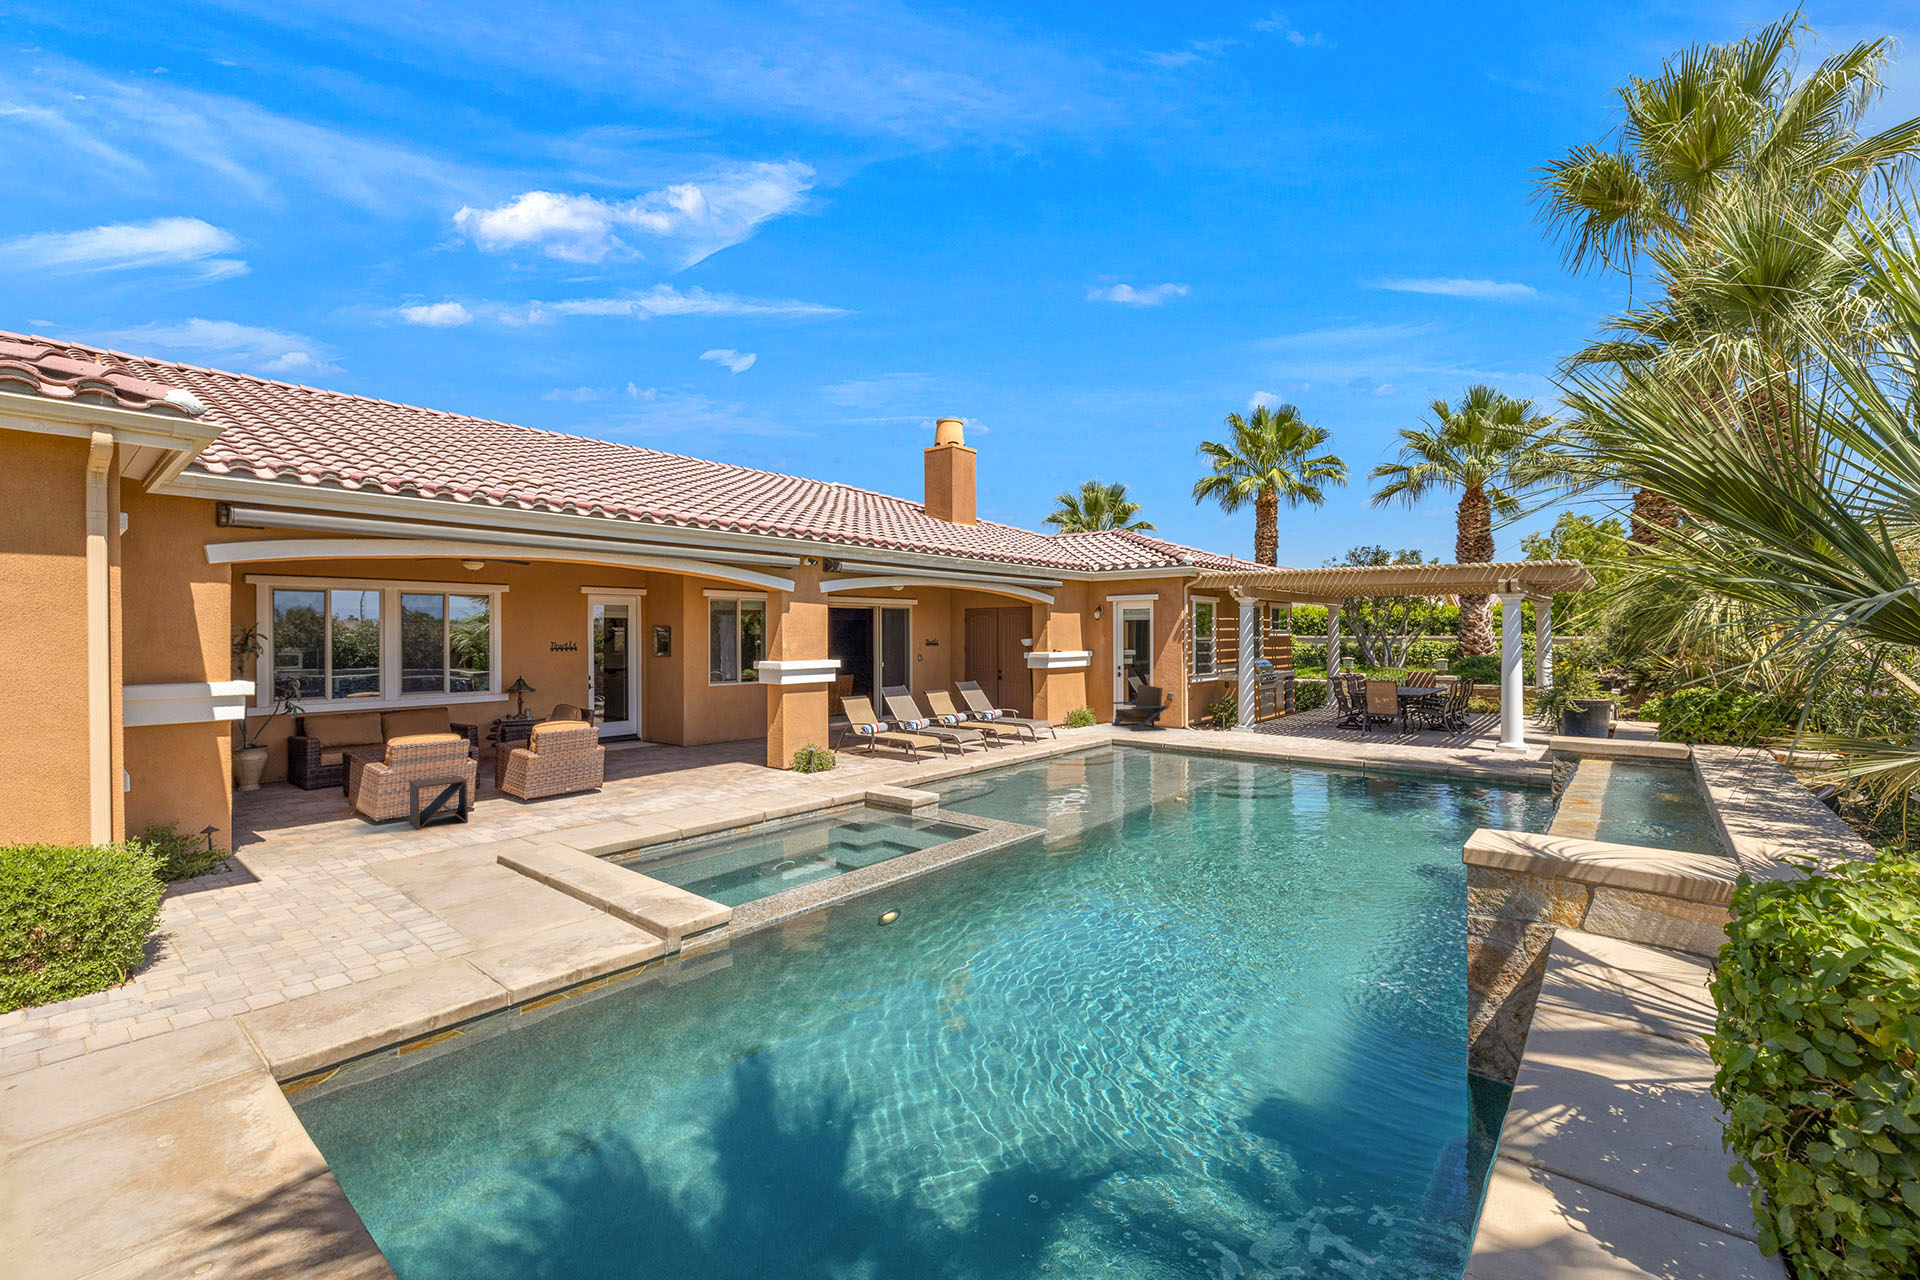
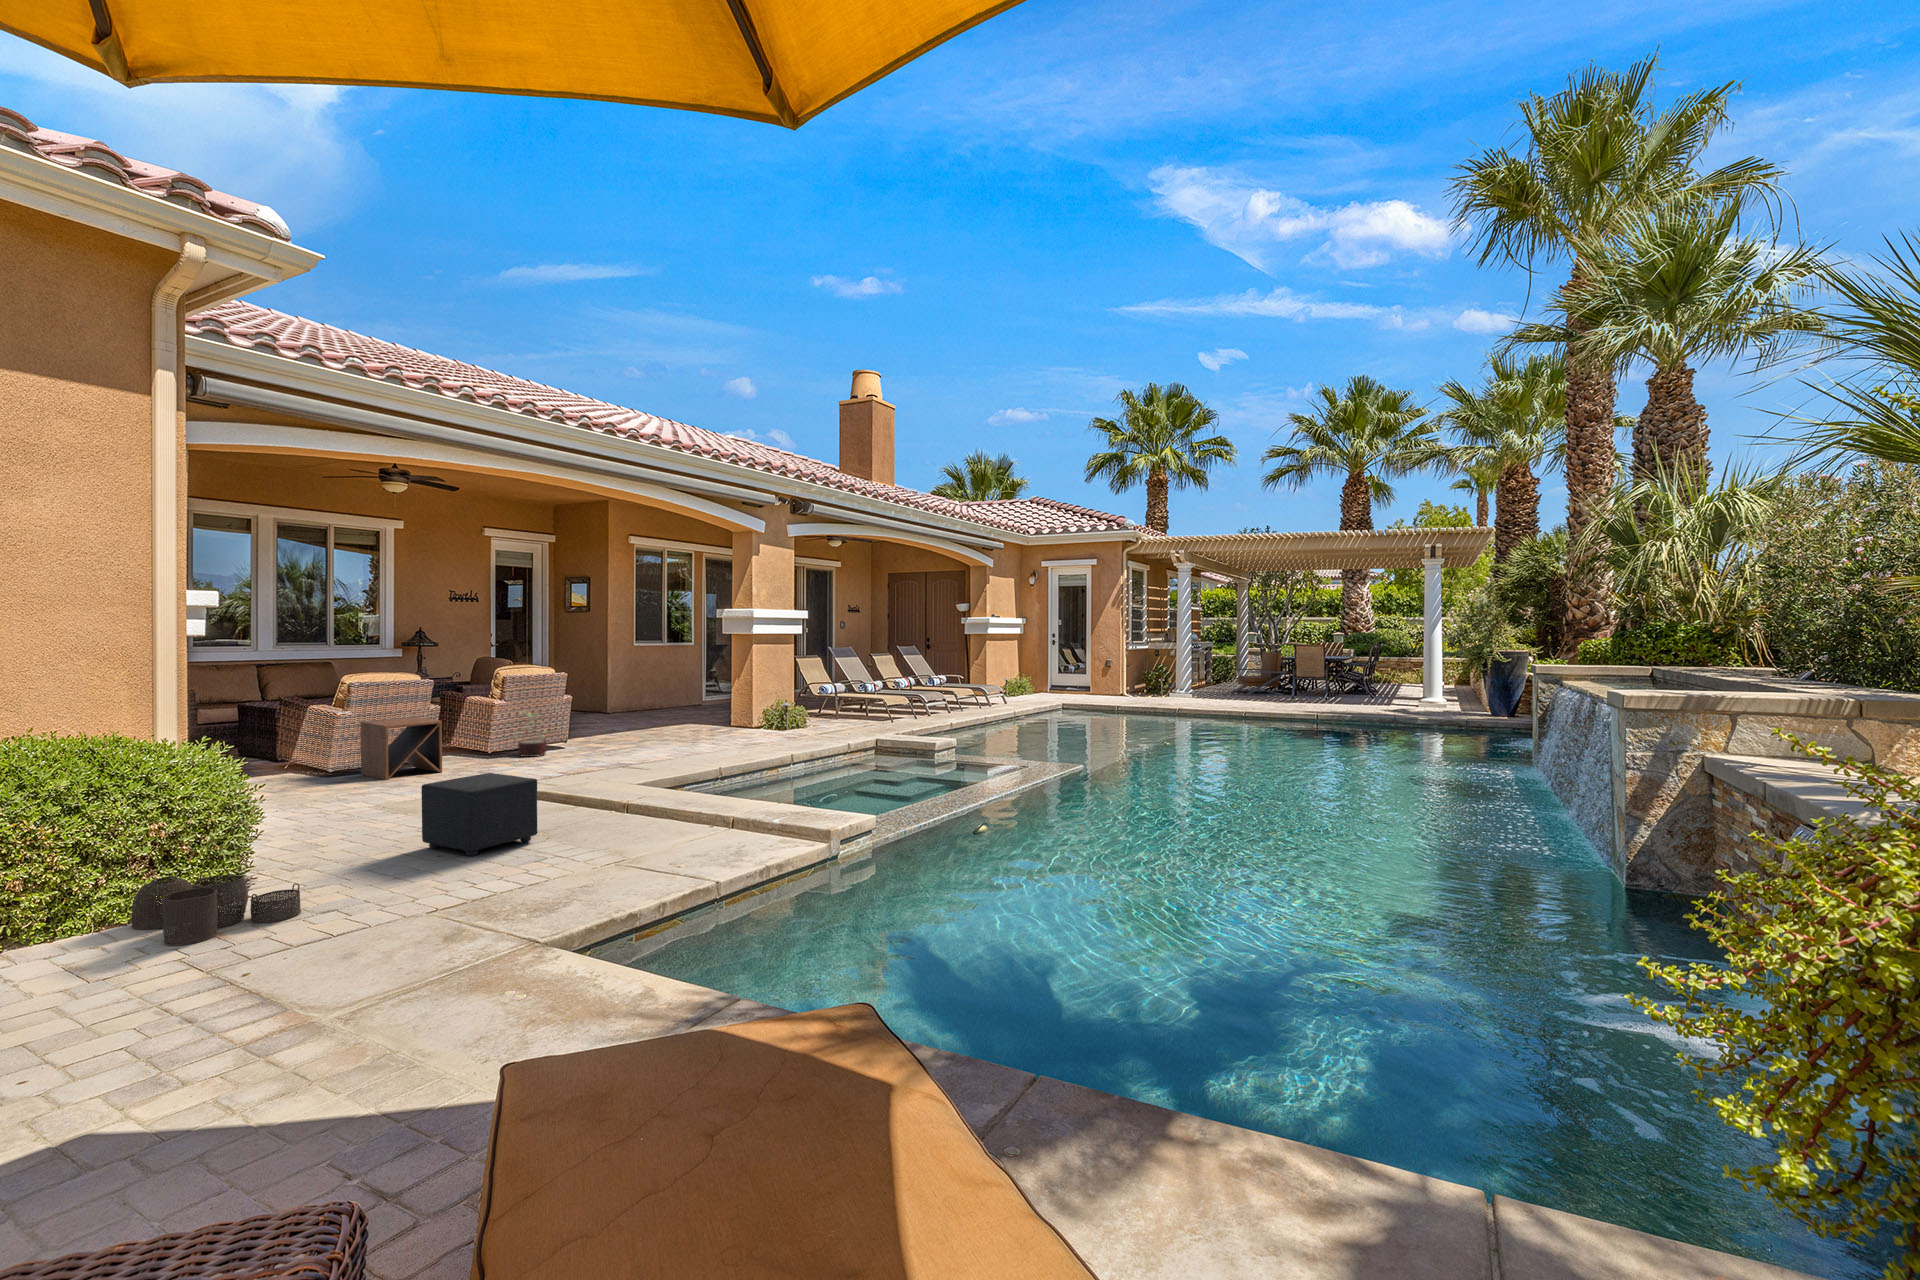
lounge chair: present [1112,685,1168,732] -> present [1235,652,1287,696]
decorative plant: none [541,763,572,805] -> present [514,712,547,757]
ottoman: none [342,857,434,936] -> present [421,773,537,856]
woven basket: none [49,960,178,1029] -> present [132,871,301,945]

